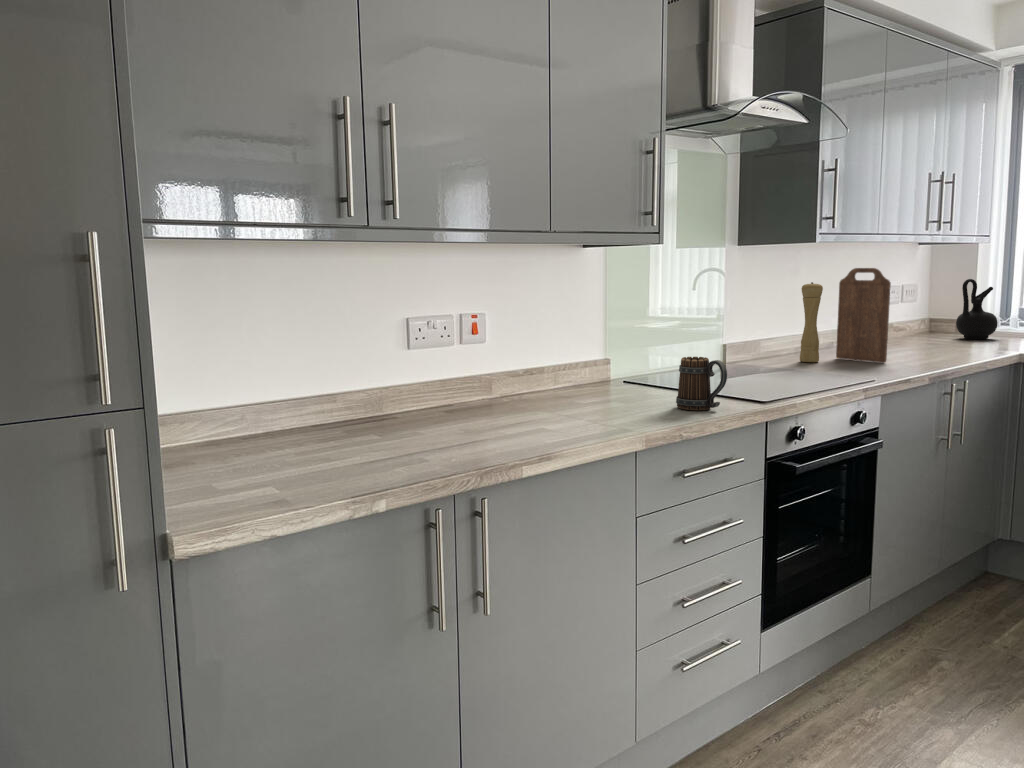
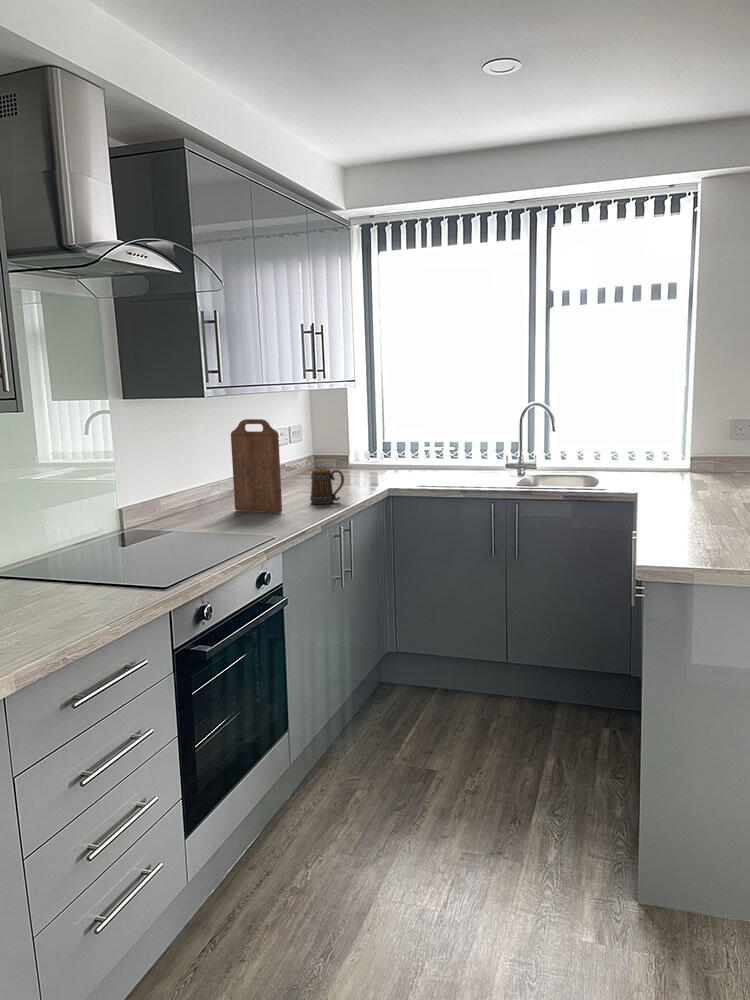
ceramic jug: present [956,279,998,339] -> none [336,420,368,475]
pepper mill: present [800,282,823,362] -> none [194,436,219,519]
mug: present [676,357,727,410] -> present [310,468,344,504]

